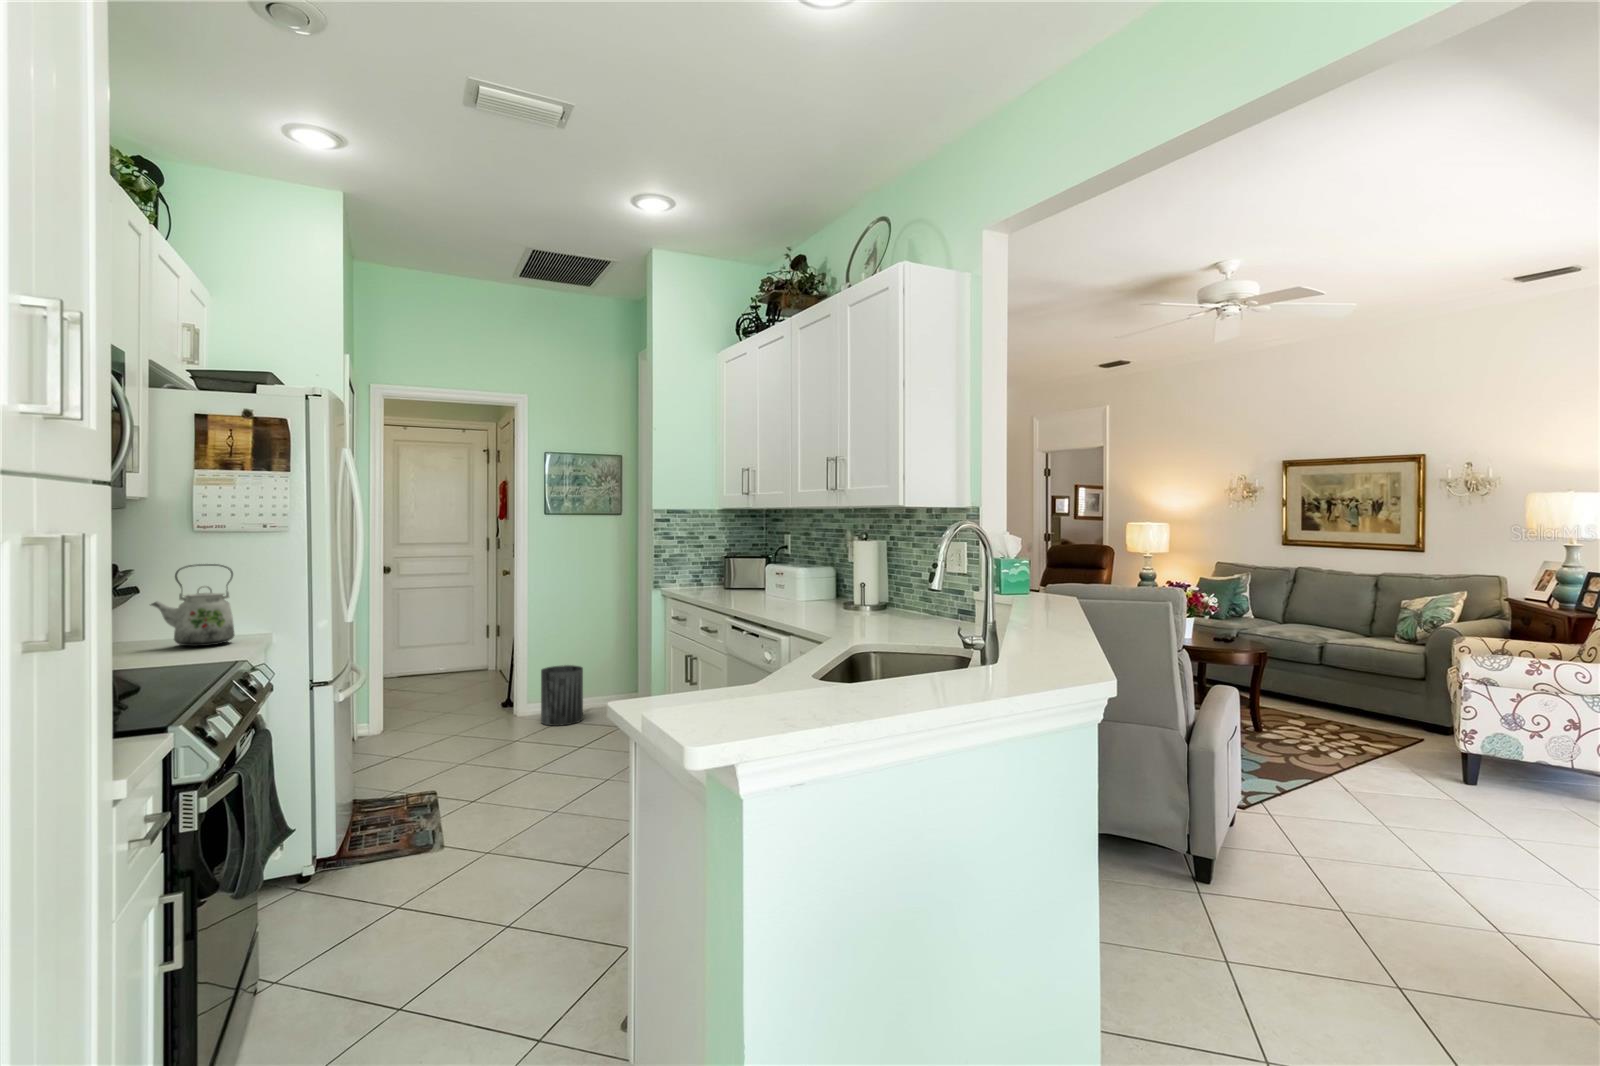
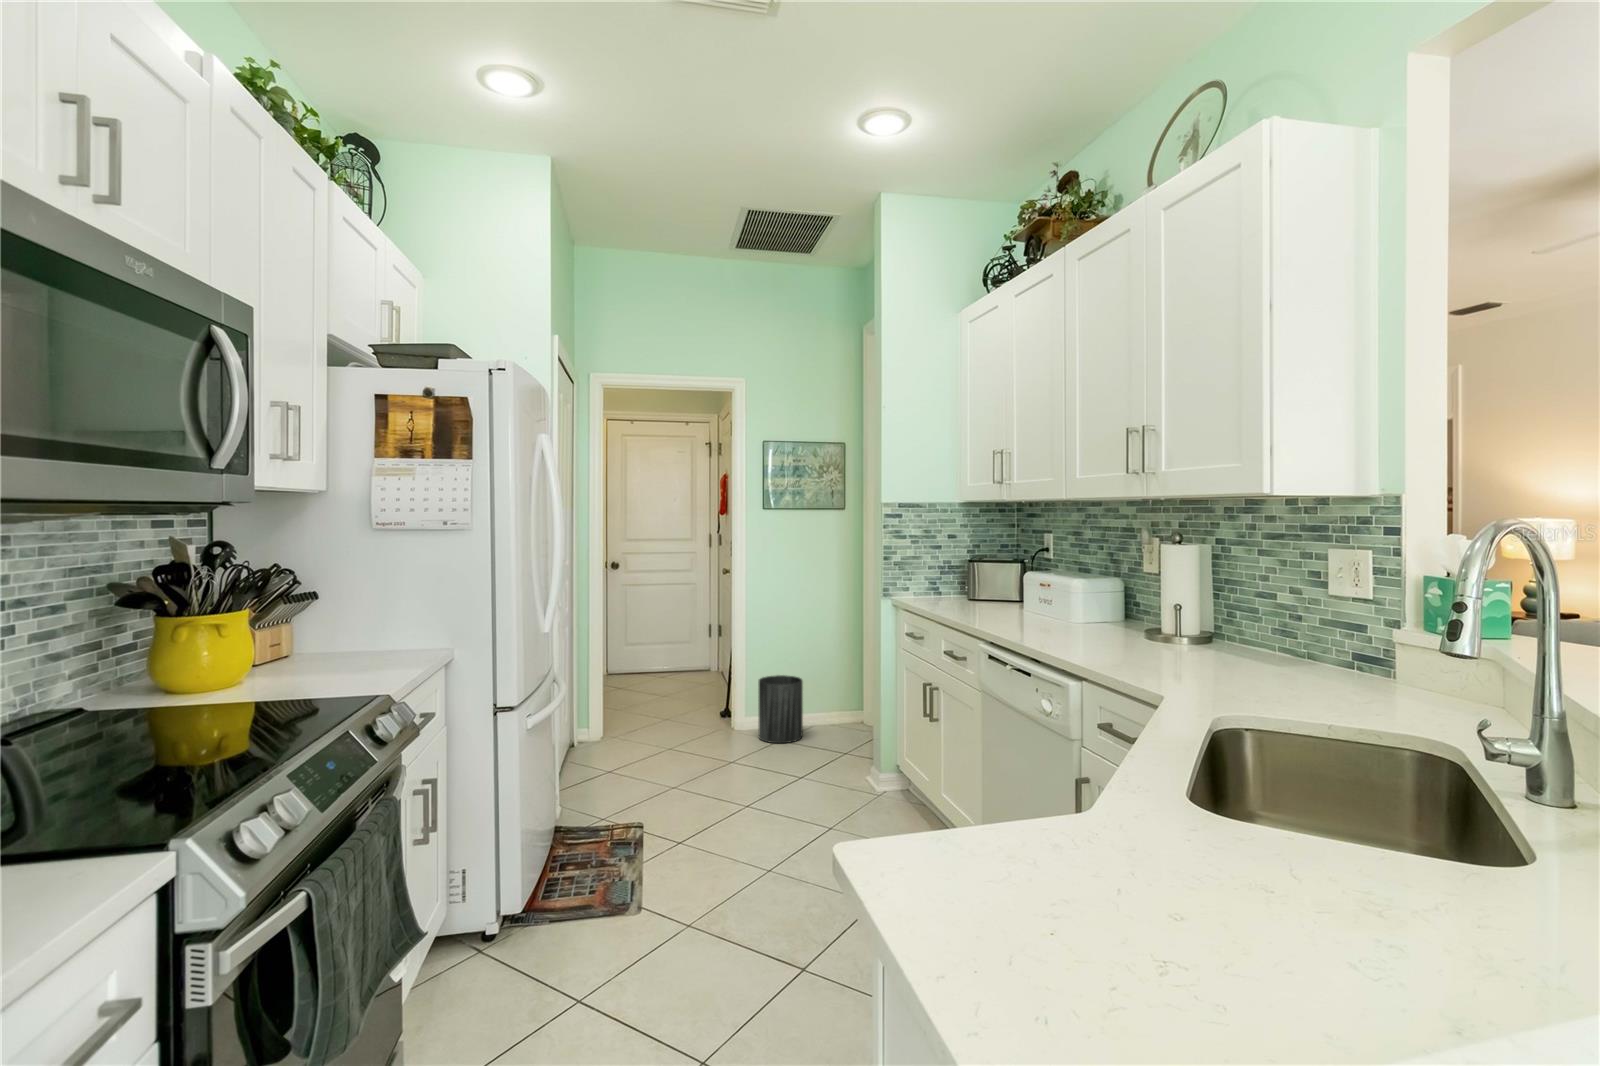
kettle: present [150,564,234,646] -> none [320,570,408,665]

